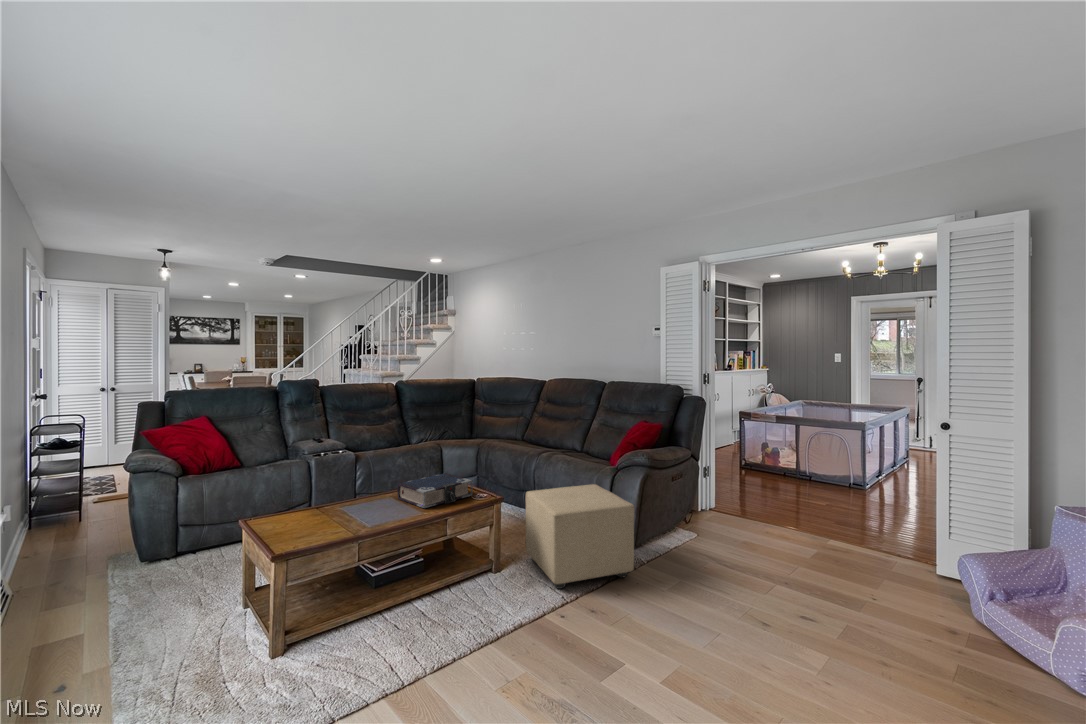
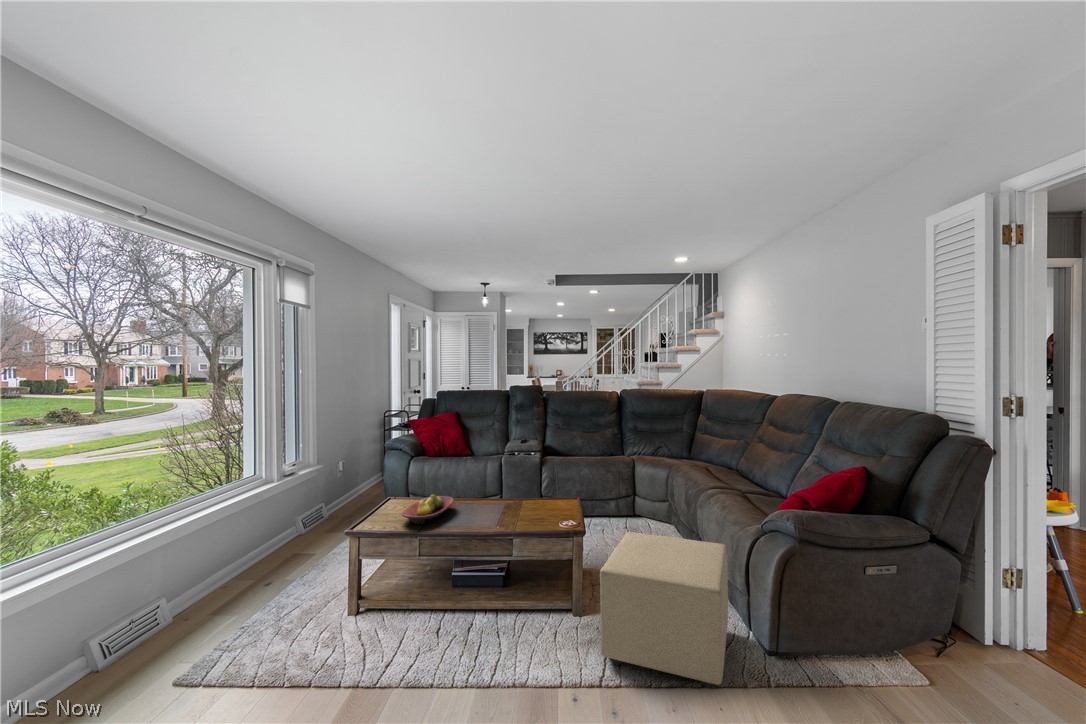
book: present [397,473,473,508] -> none [503,492,567,524]
fruit bowl: none [305,497,357,529] -> present [401,495,454,524]

